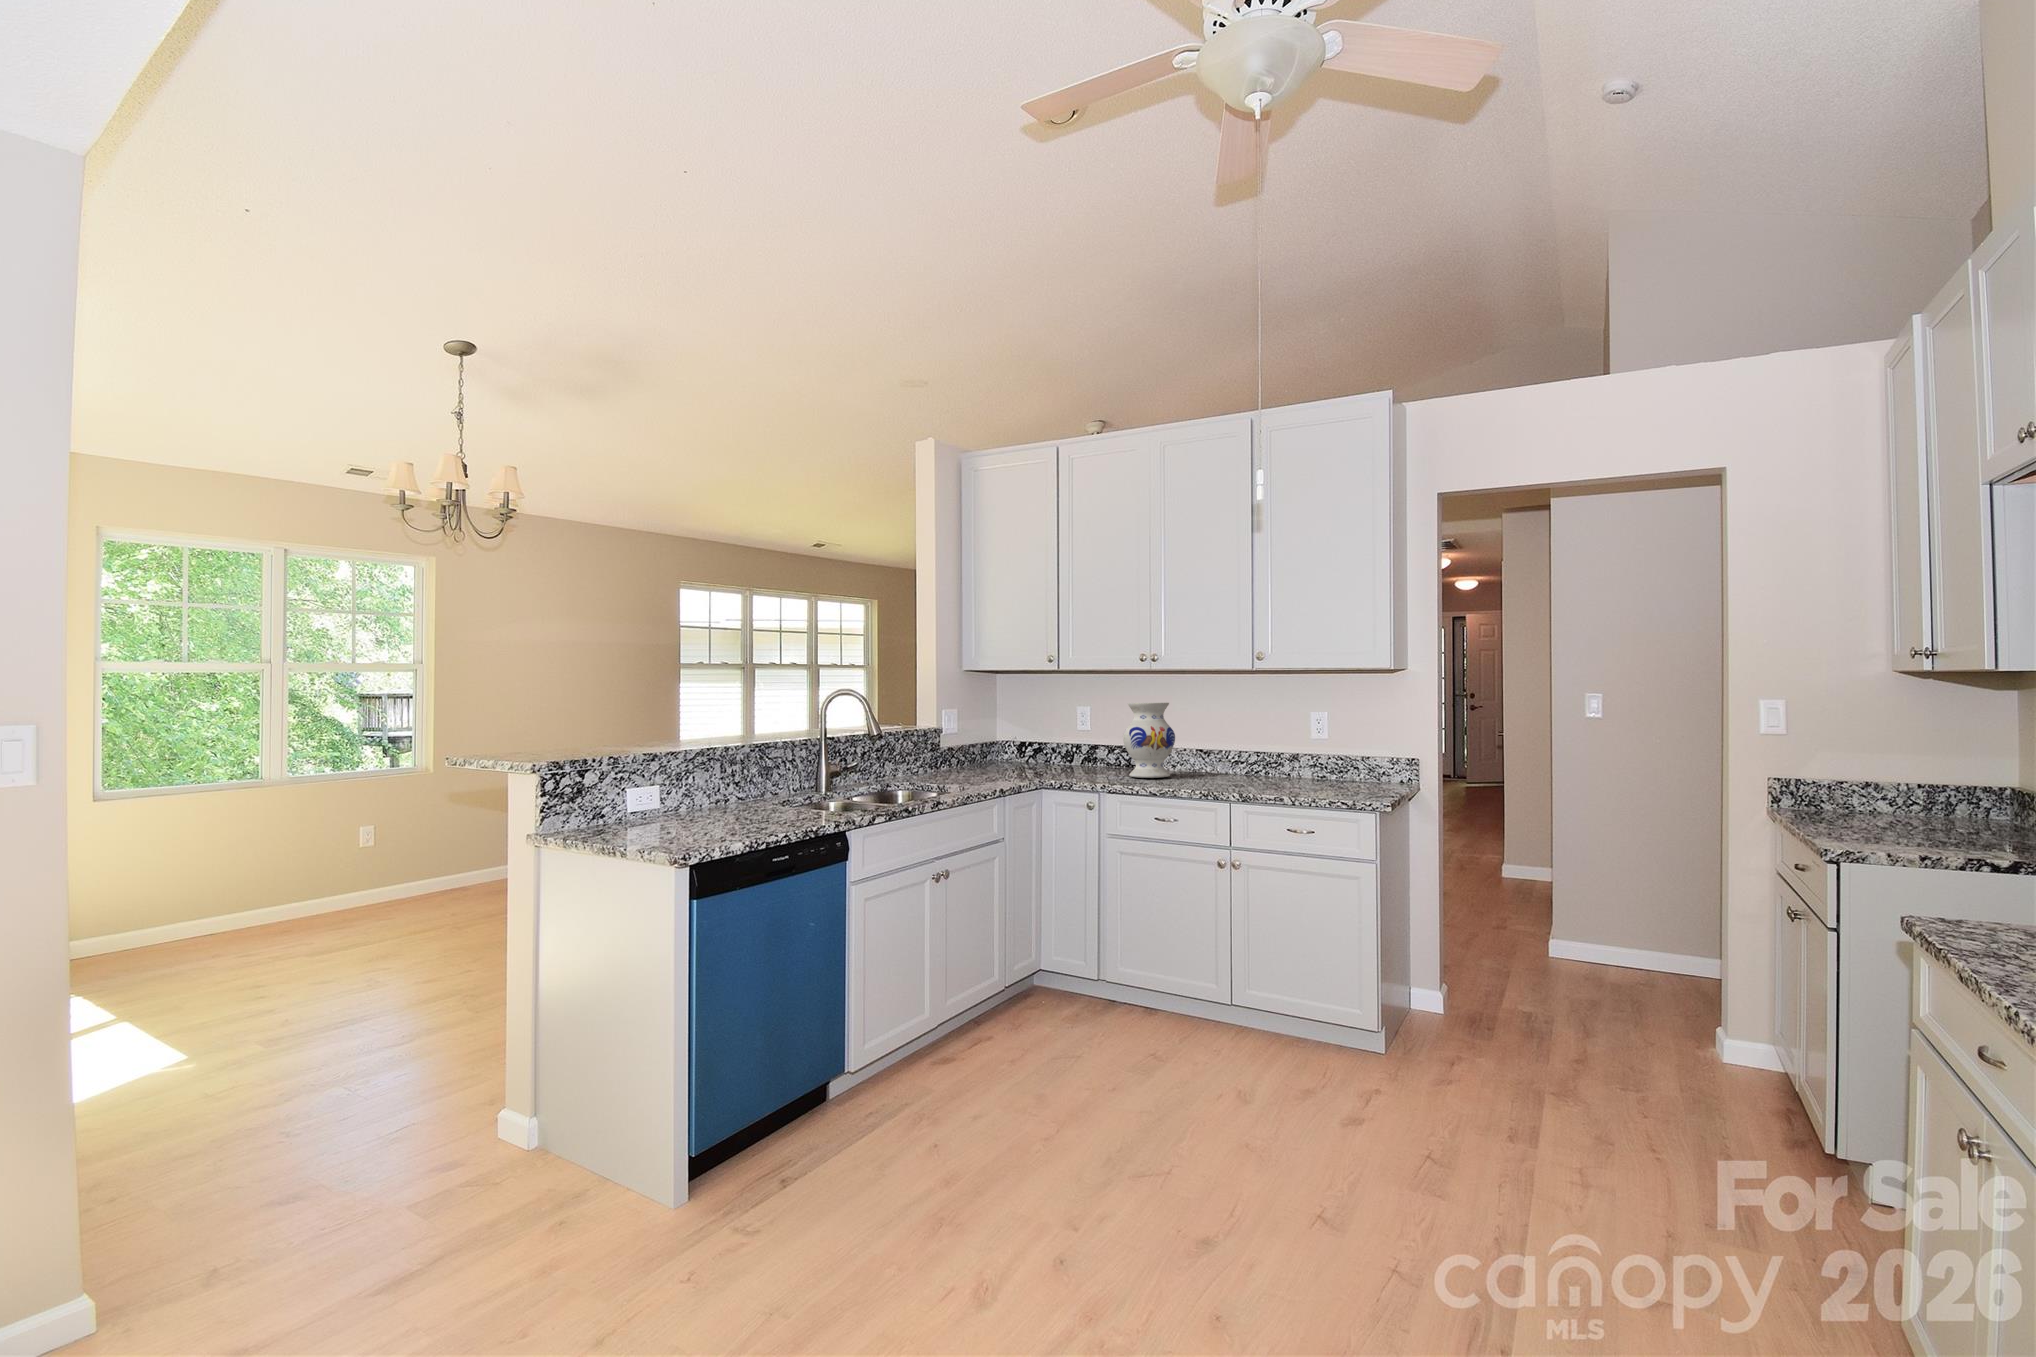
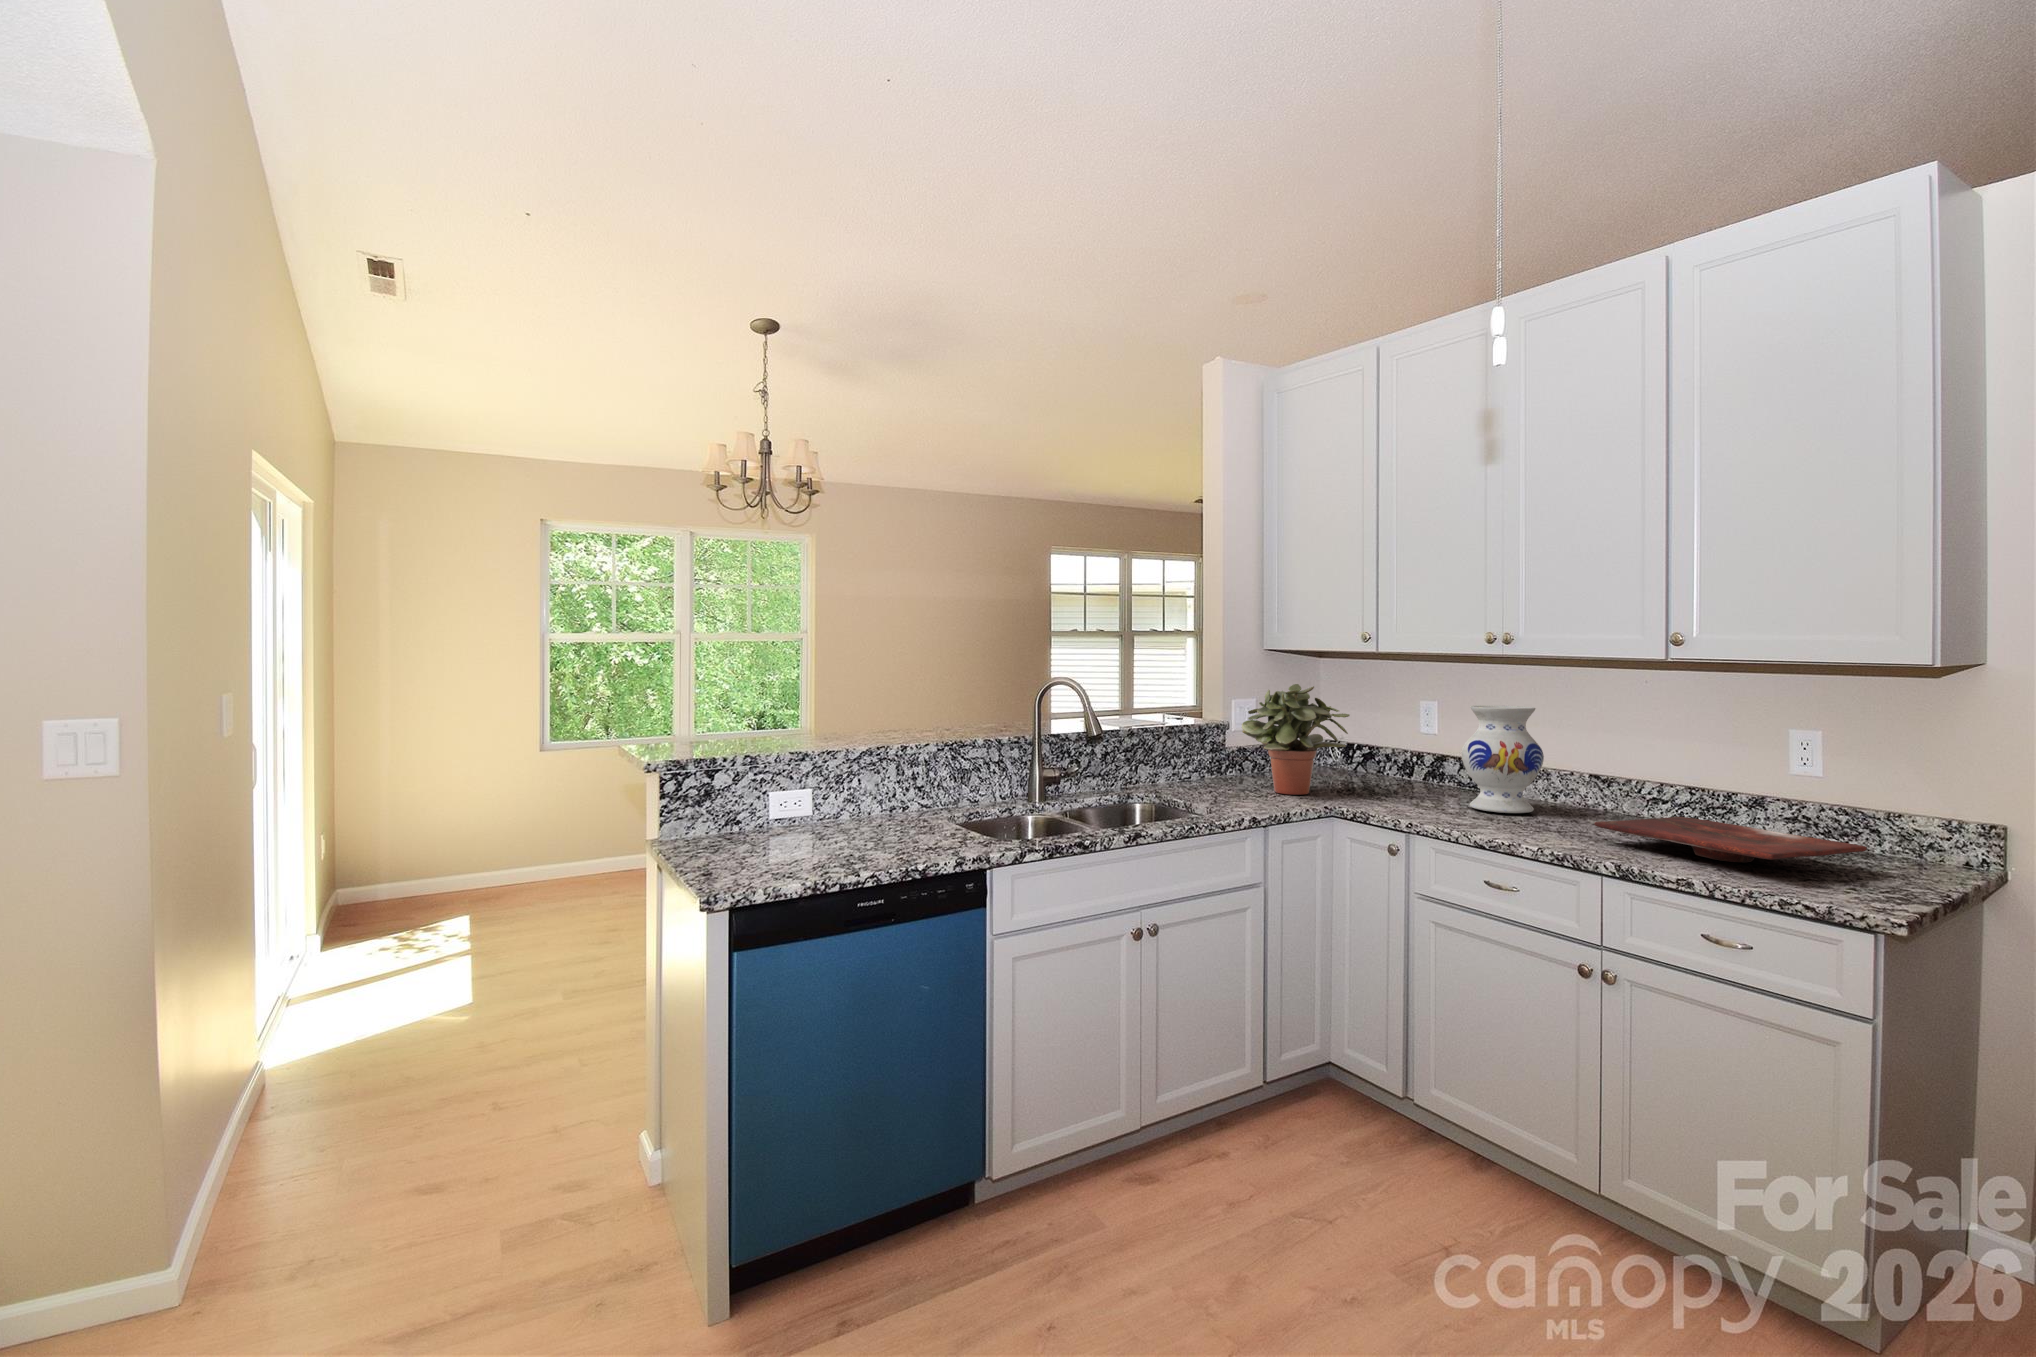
potted plant: none [963,690,1046,778] -> present [1242,684,1350,795]
cutting board: none [1218,769,1353,788] -> present [1595,817,1867,862]

